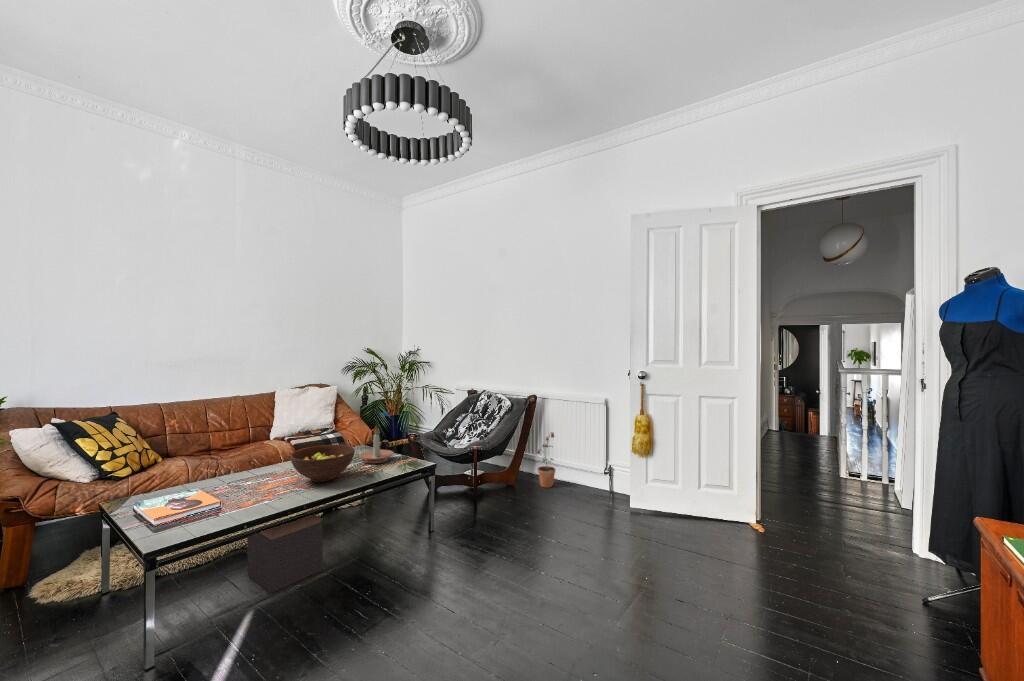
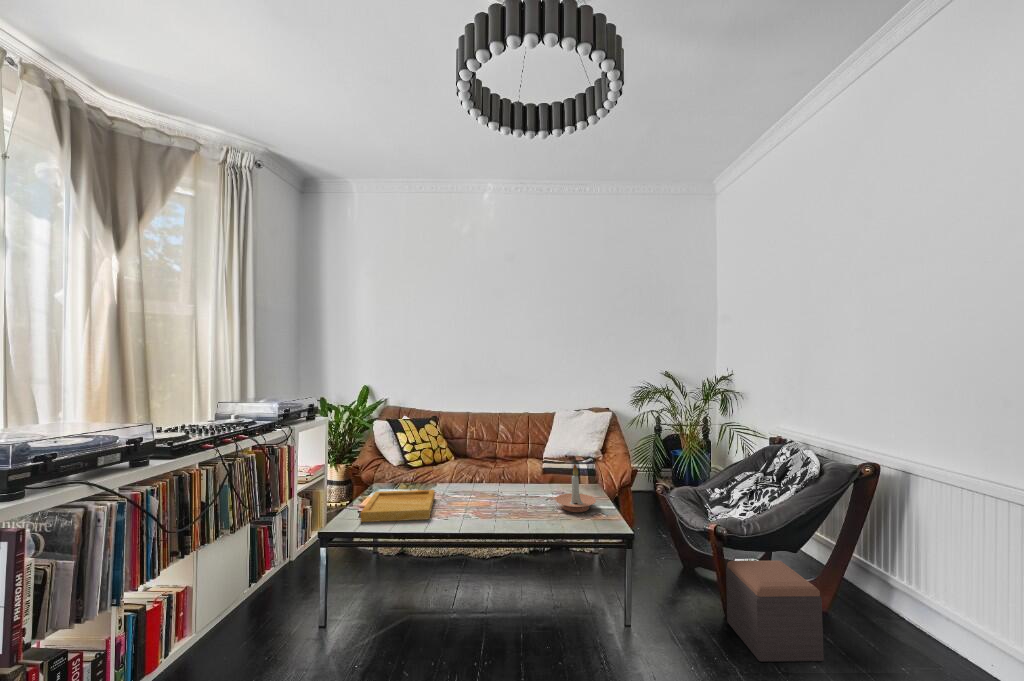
potted plant: present [537,432,555,488] -> none [866,544,922,654]
fruit bowl: present [291,445,355,482] -> none [467,475,530,516]
tray: none [155,479,267,526] -> present [361,490,435,522]
footstool: present [247,514,323,593] -> present [726,560,824,662]

